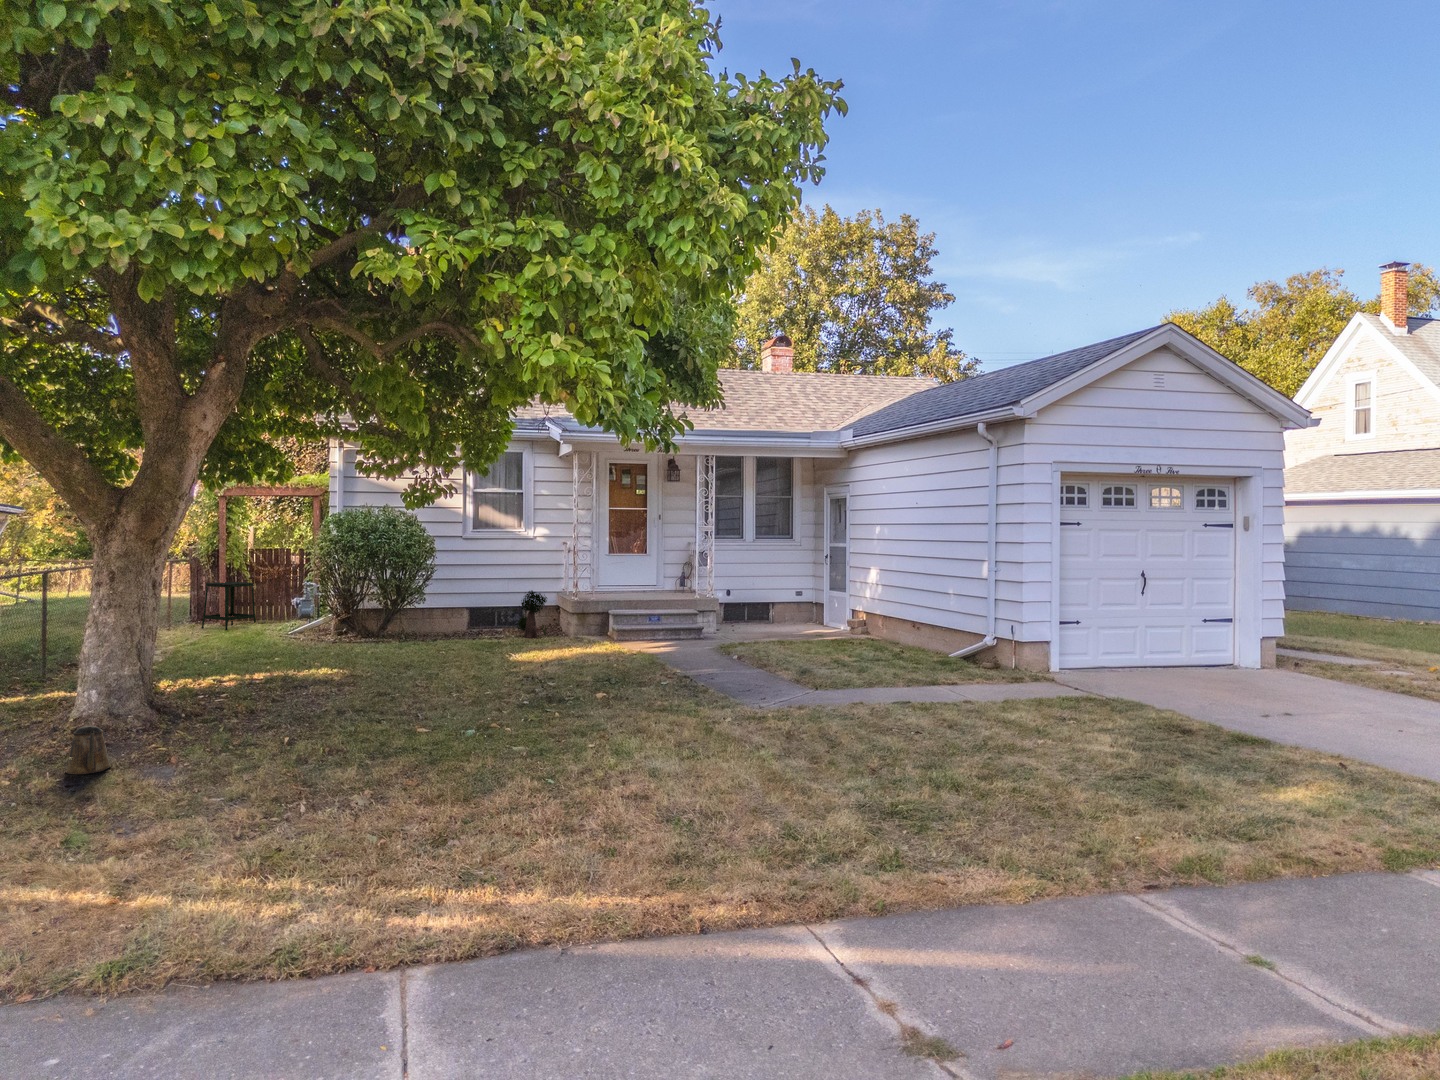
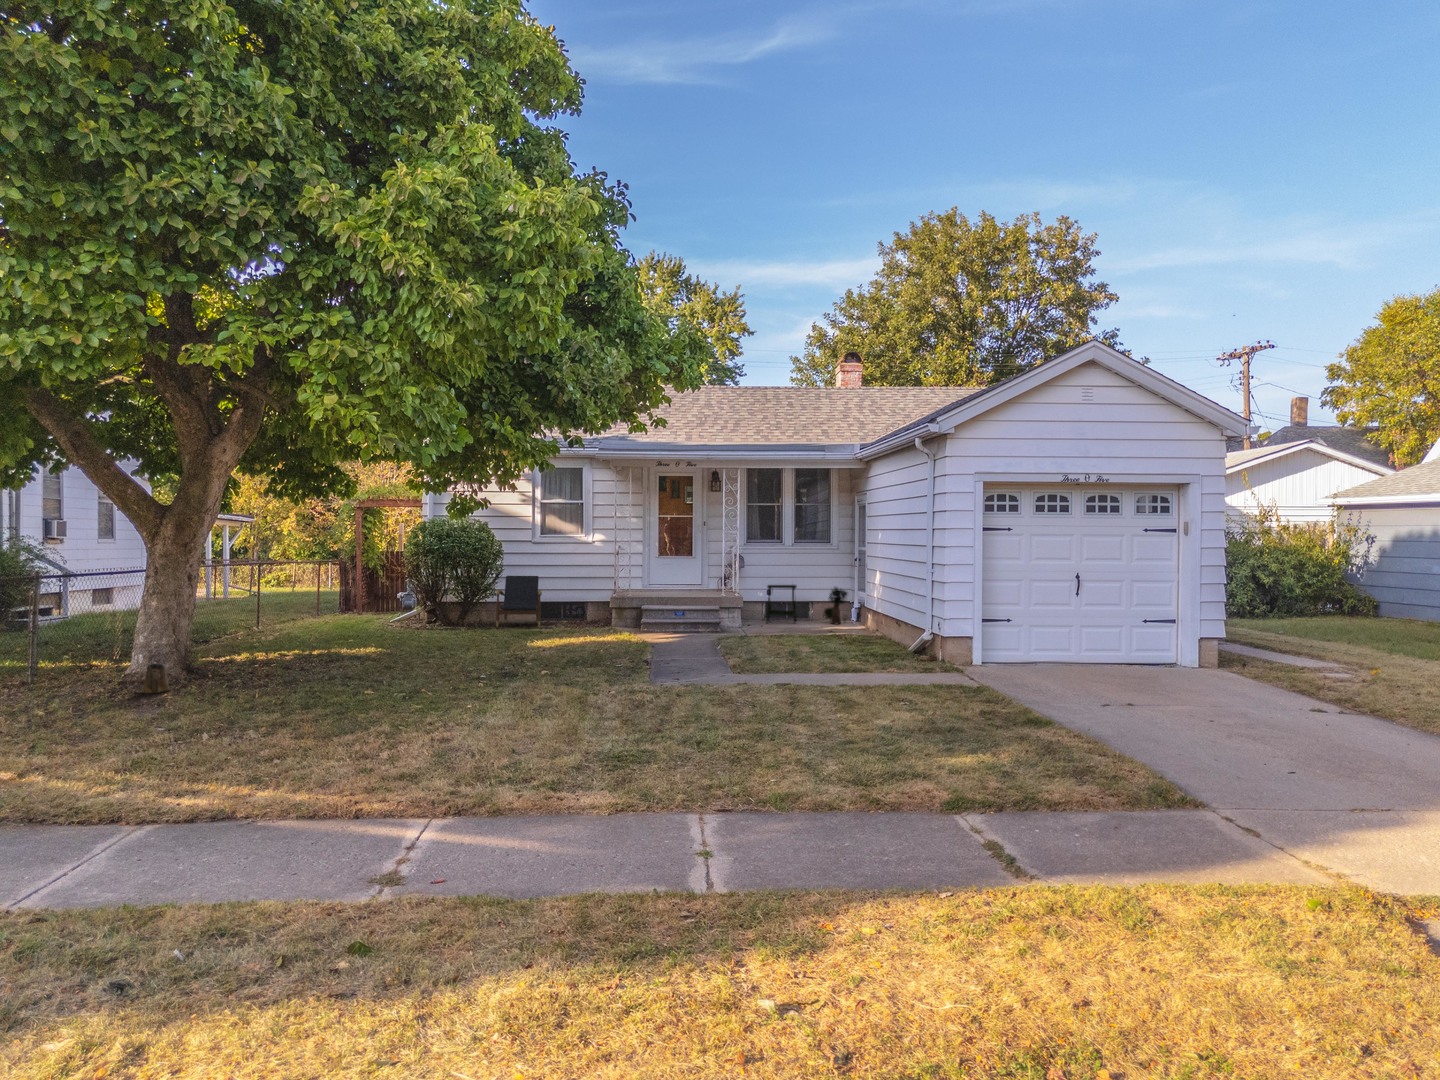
lounge chair: none [425,579,482,643] -> present [496,576,542,627]
stool: present [201,582,256,630] -> present [767,585,797,623]
potted plant: present [517,590,548,638] -> present [823,587,847,624]

